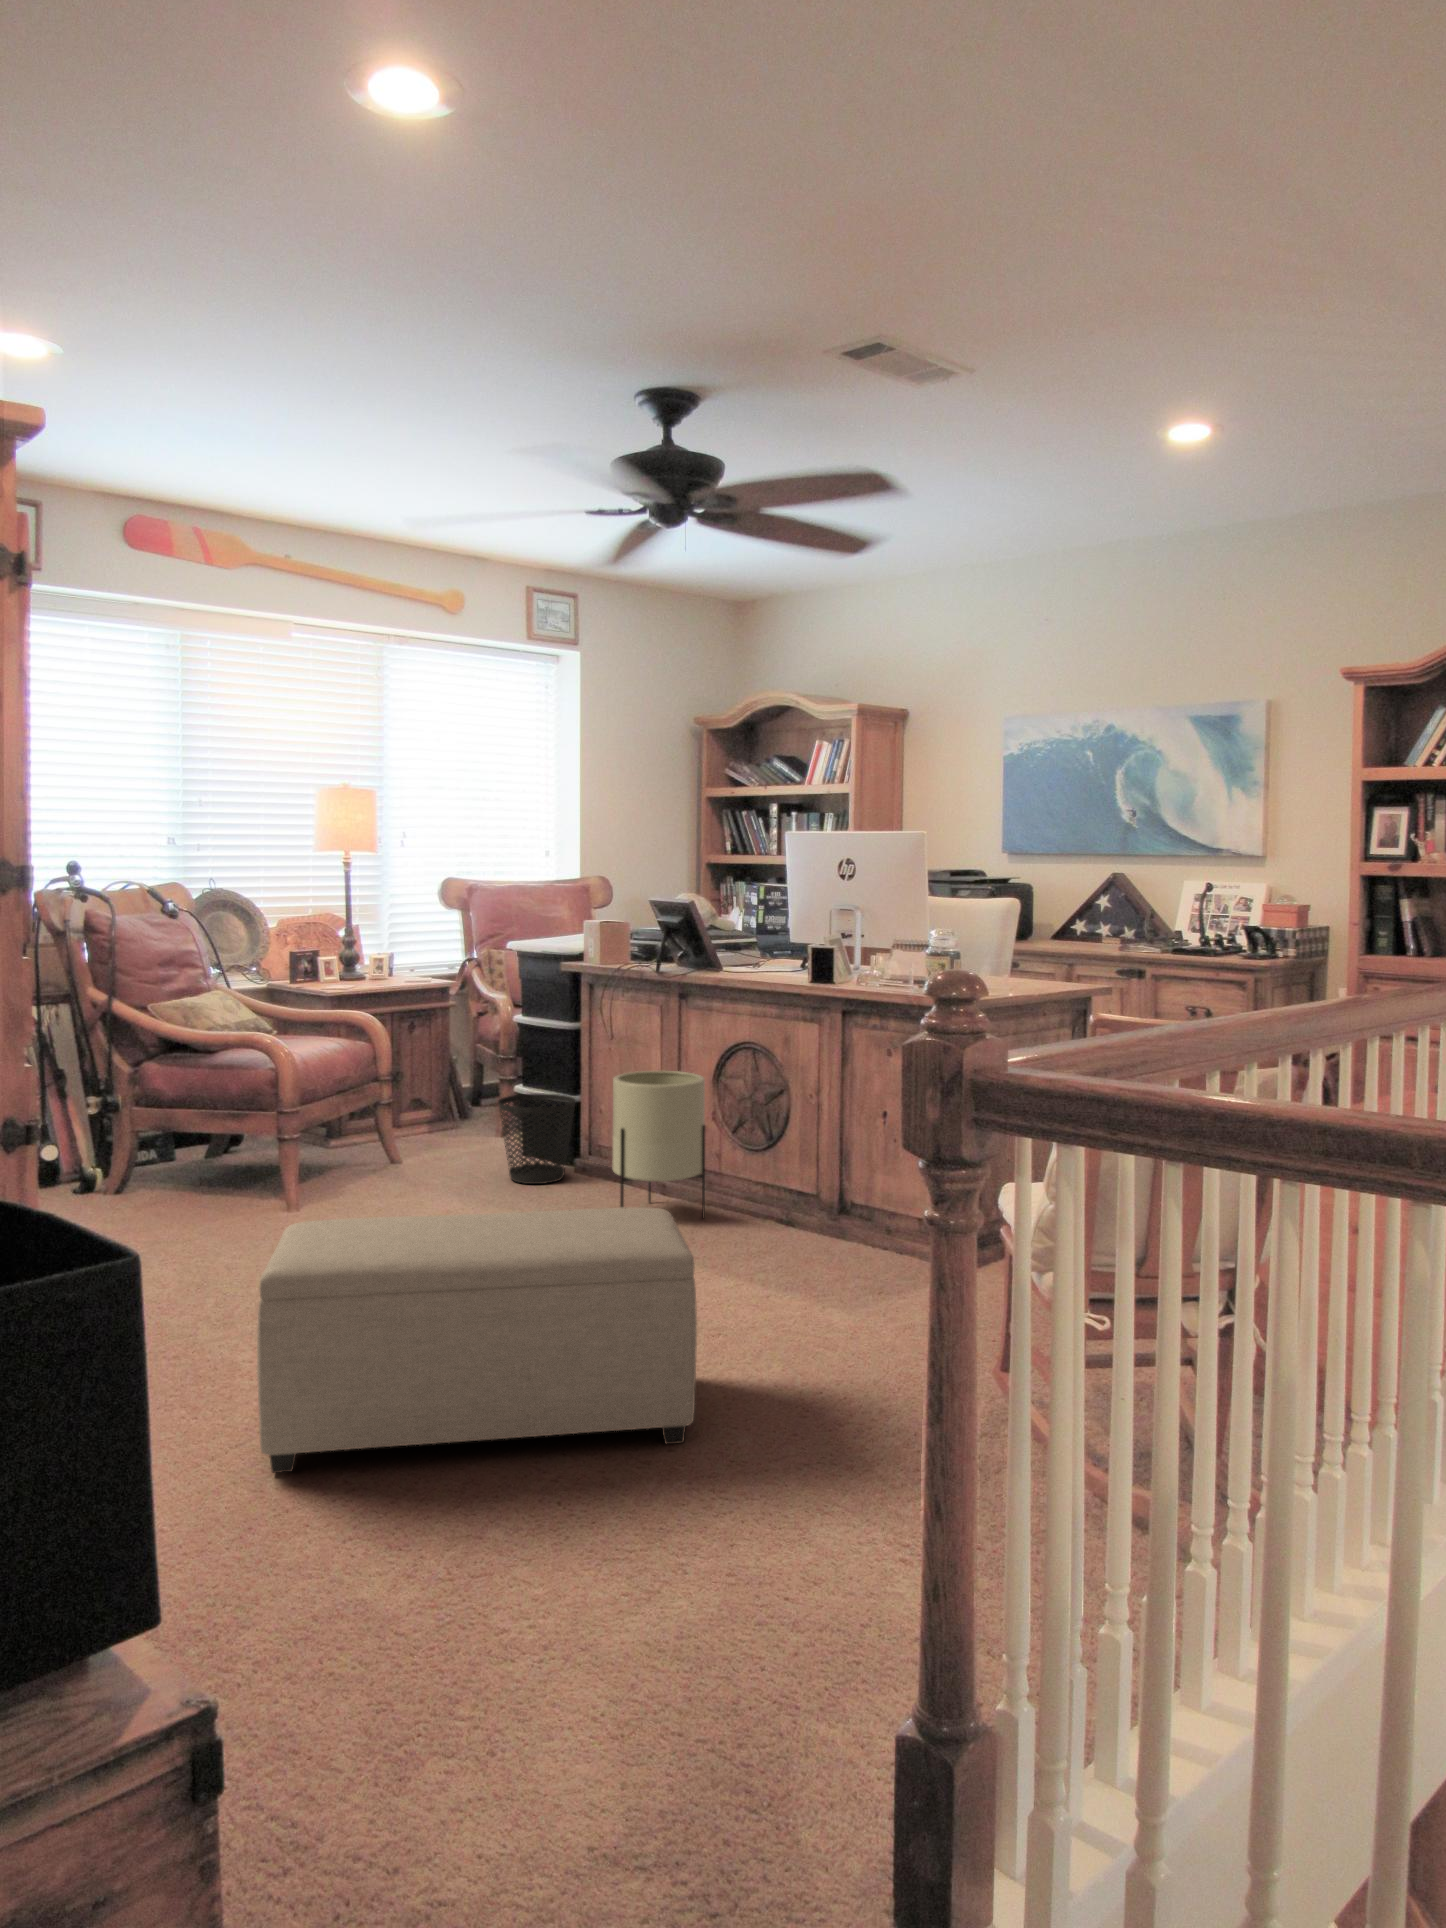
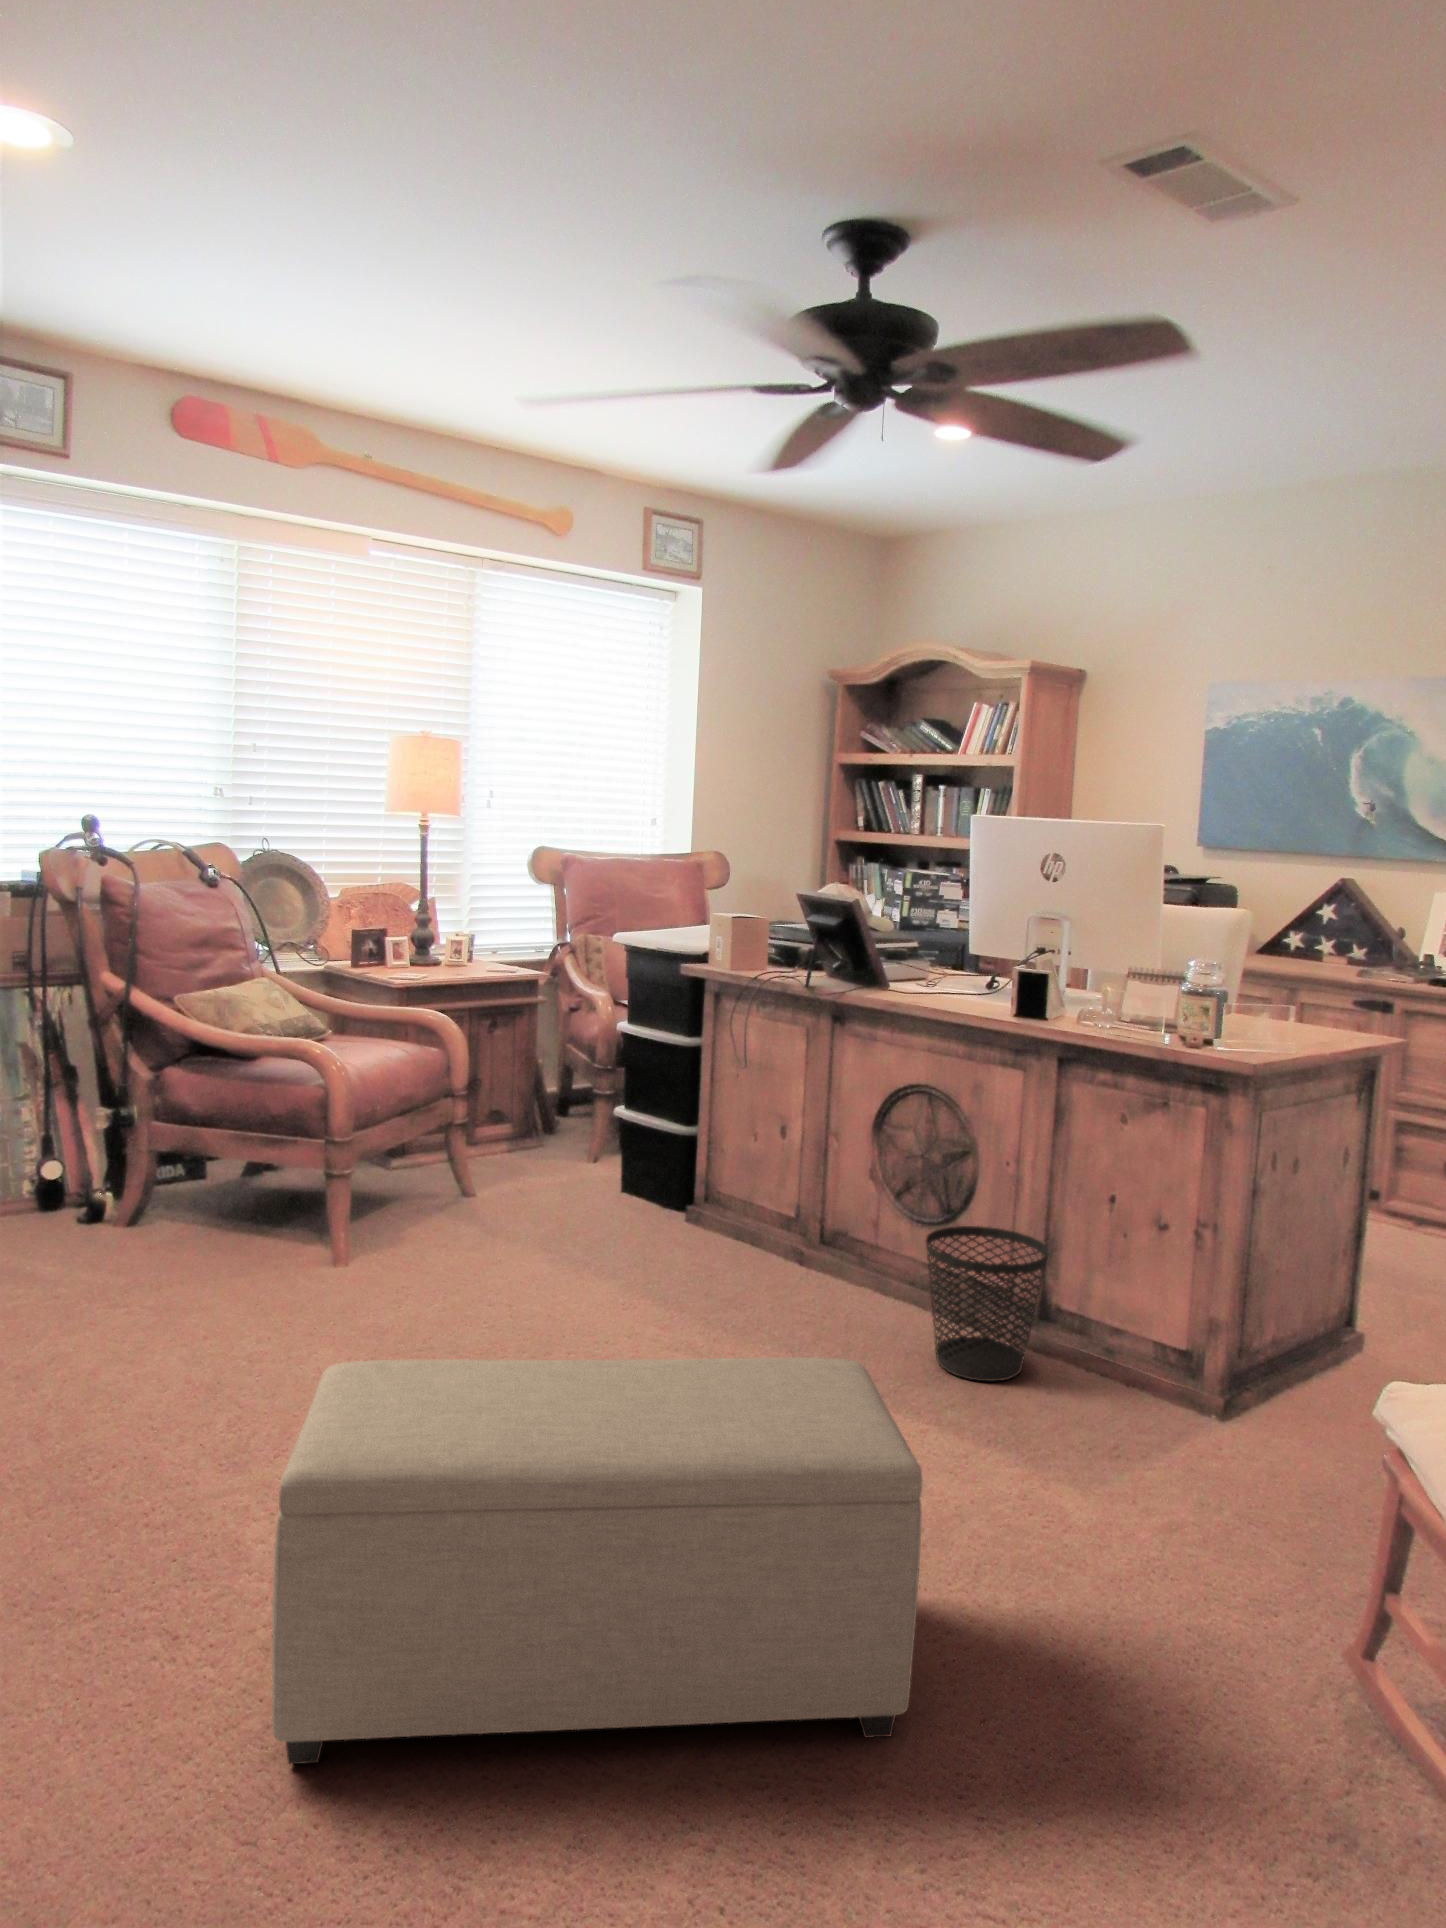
planter: present [613,1071,706,1218] -> none [740,1111,862,1306]
wastebasket: present [498,1093,576,1184] -> present [925,1226,1049,1381]

